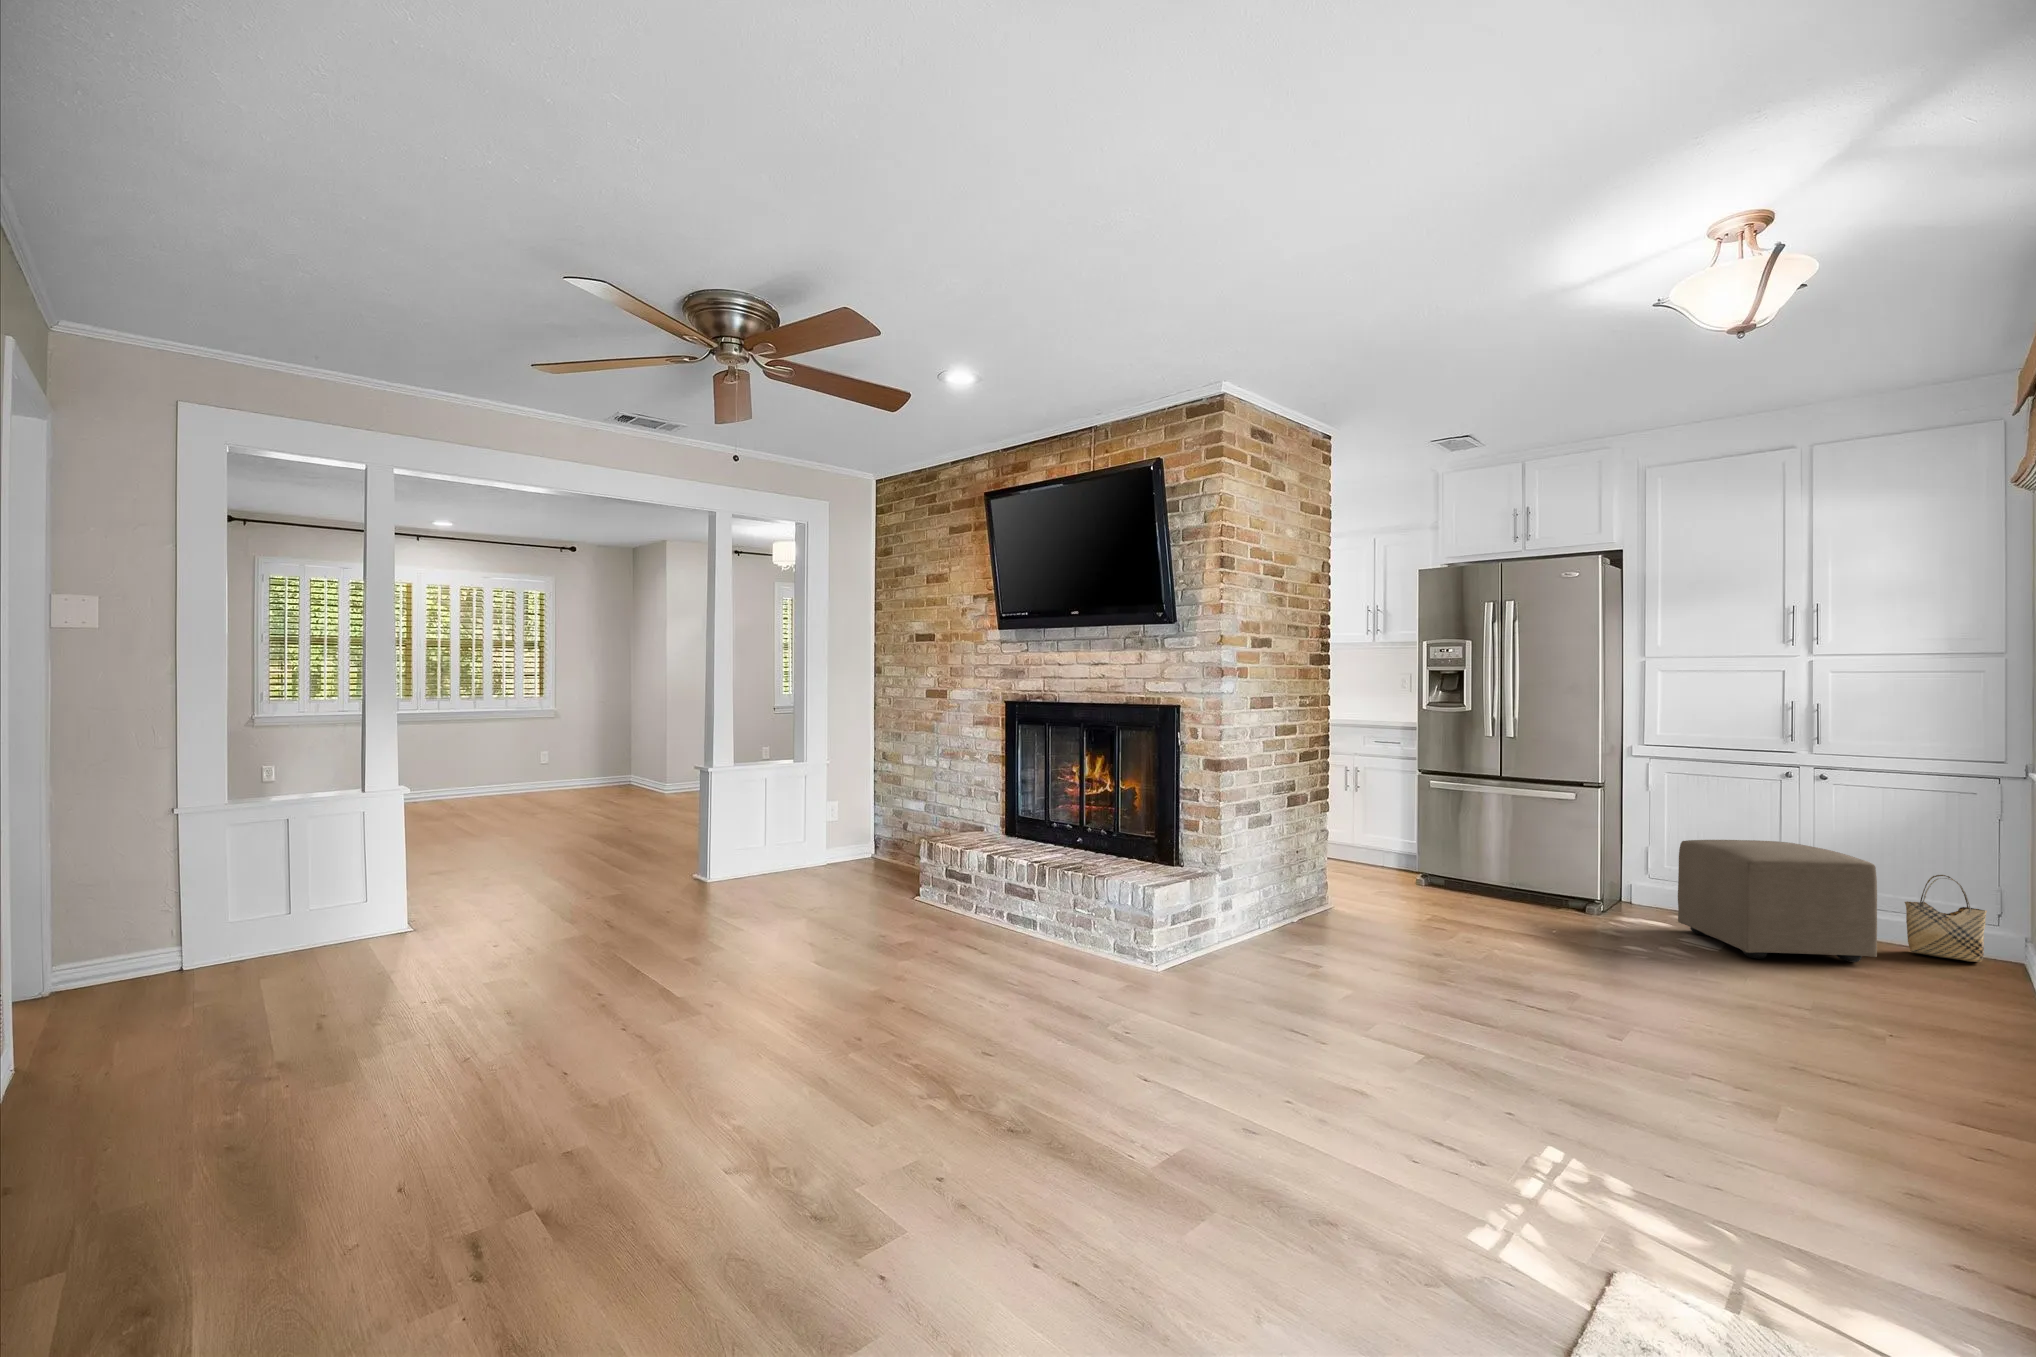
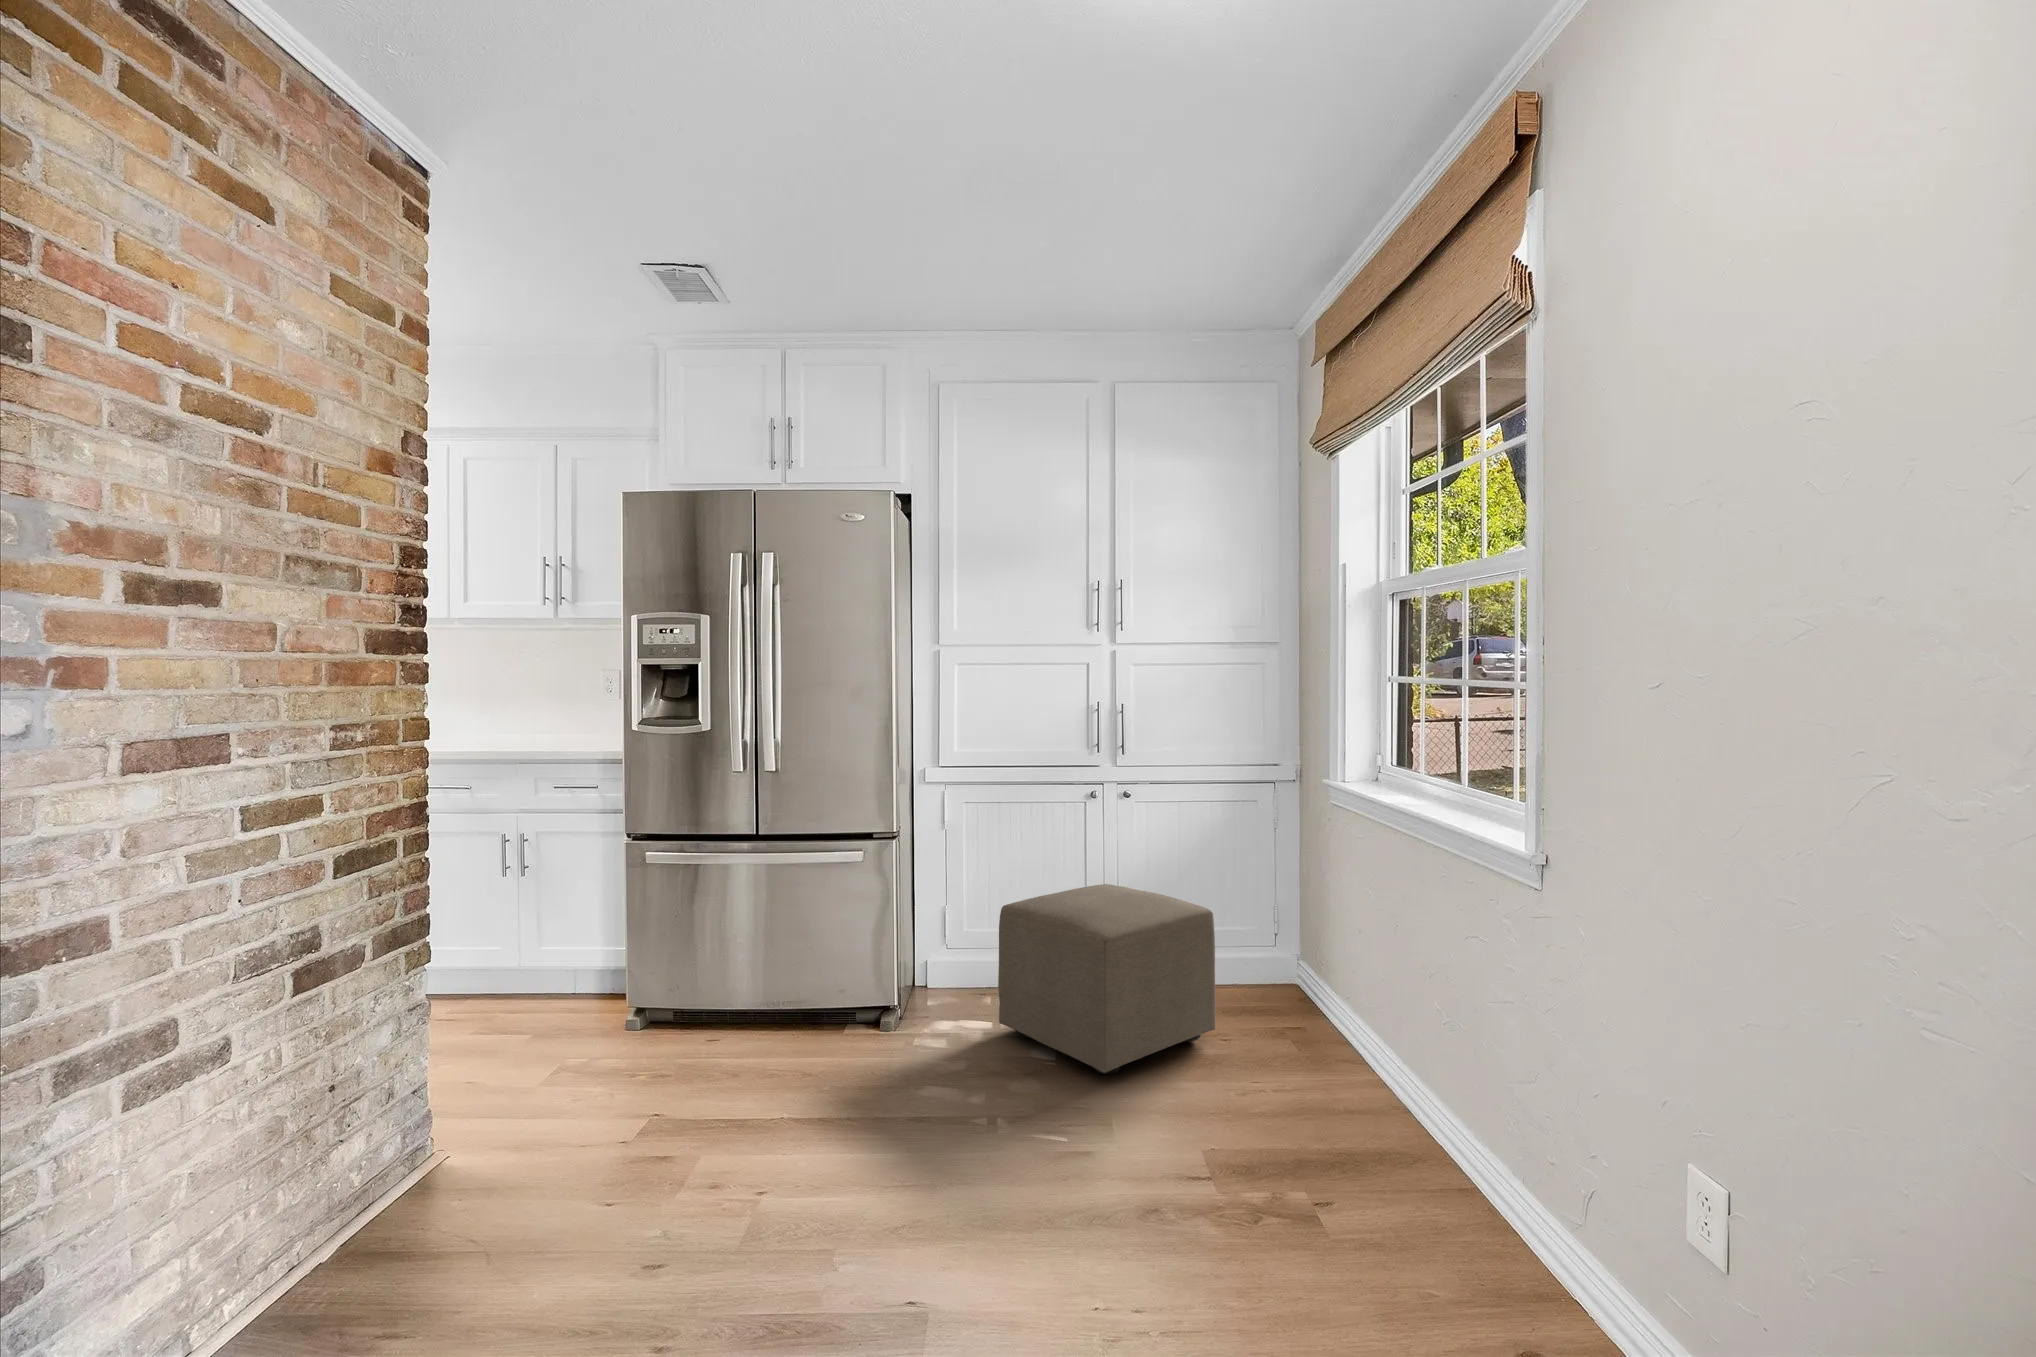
woven basket: present [1905,875,1987,962] -> none [1211,899,1280,1000]

